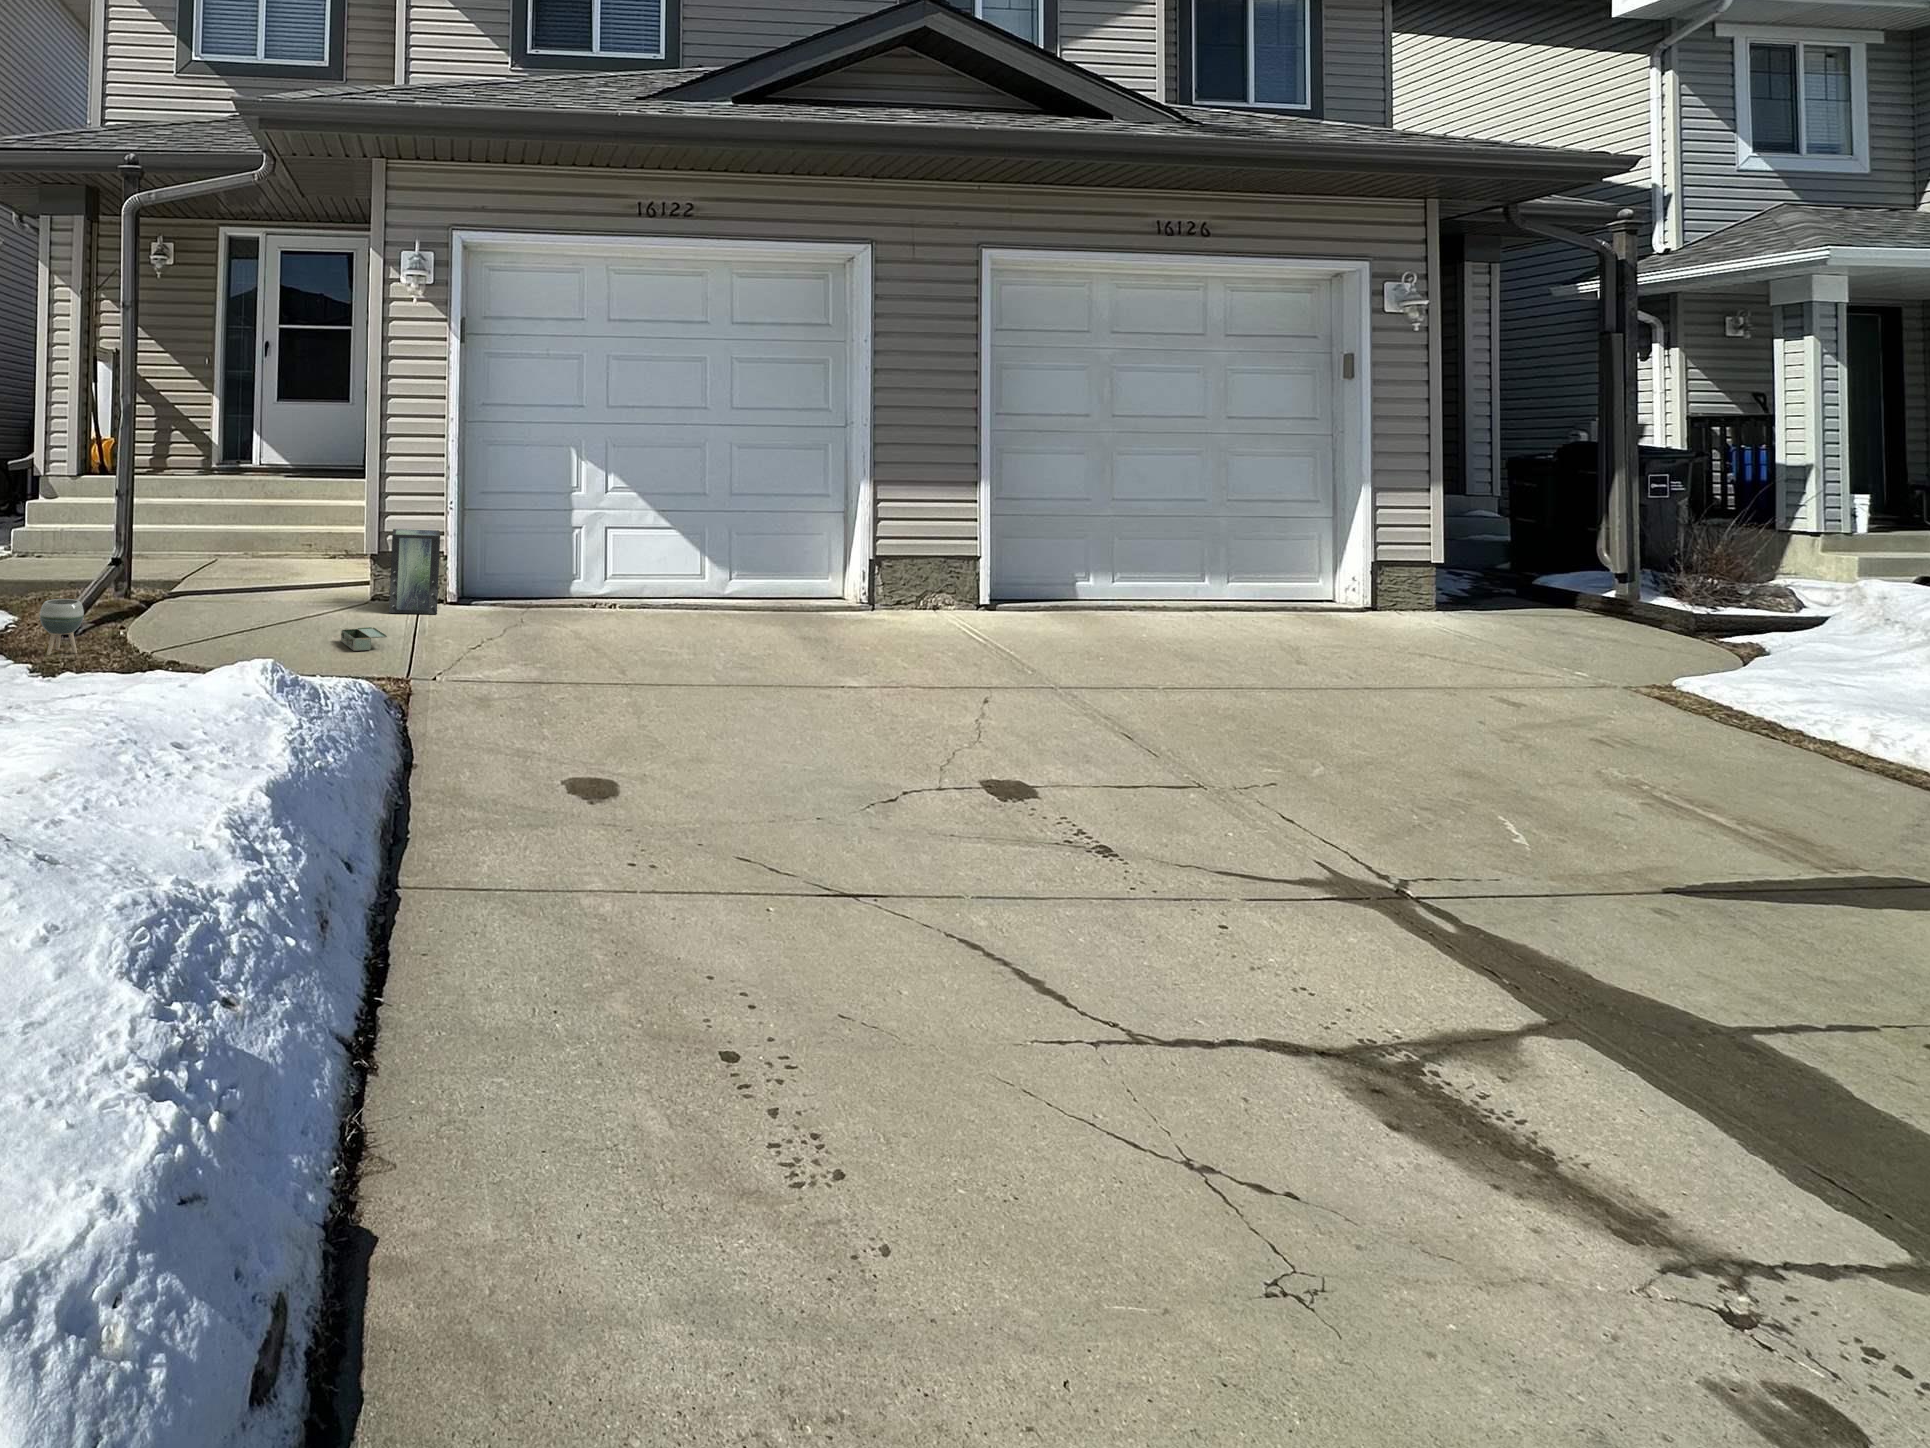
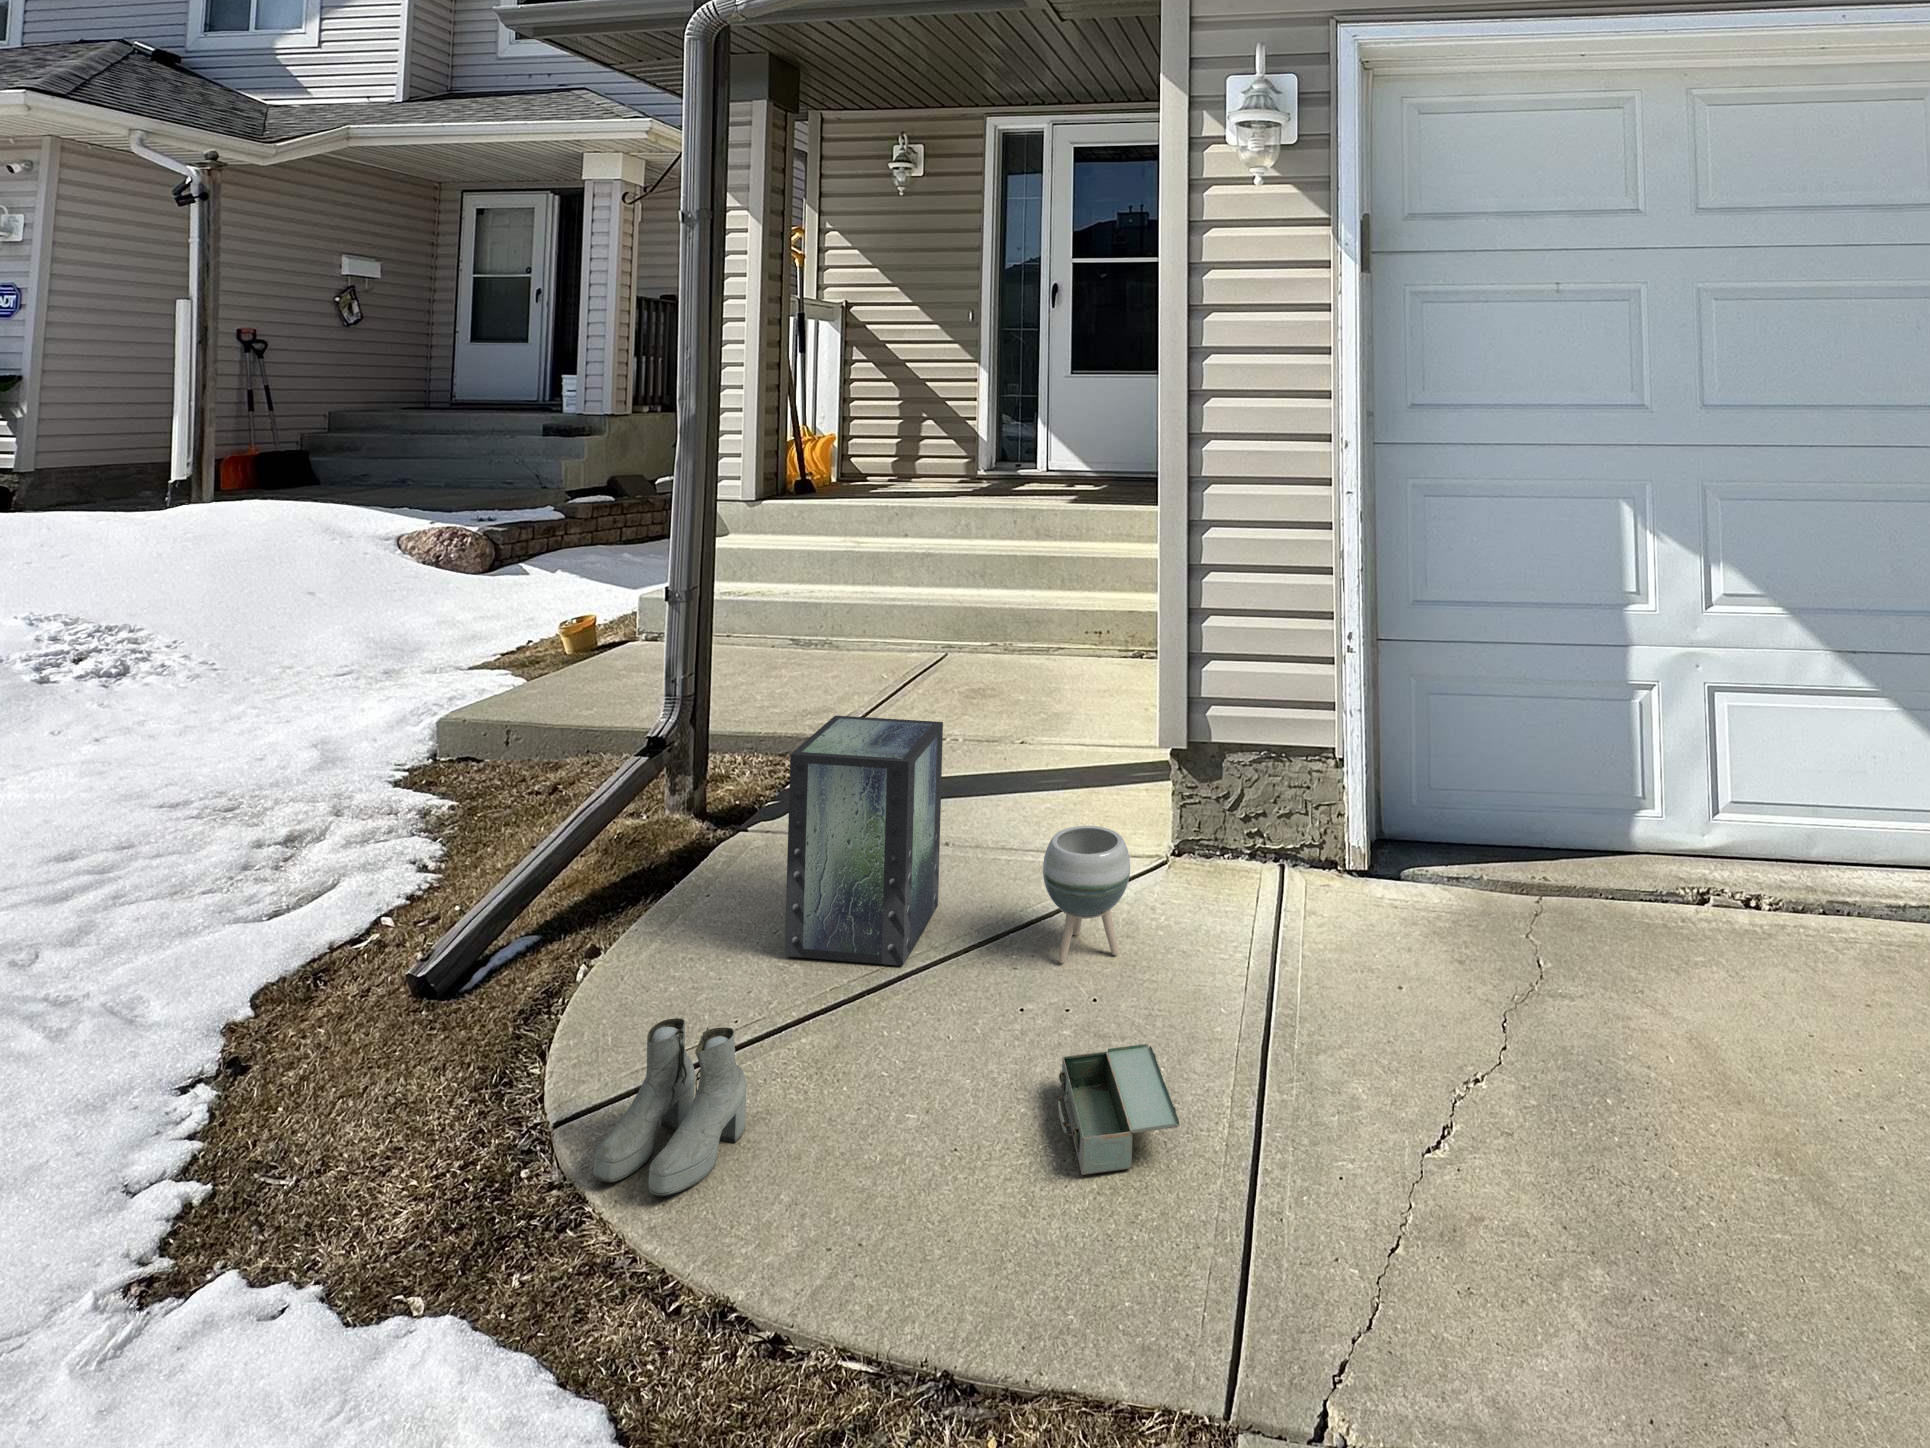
storage box: present [389,529,440,614] -> present [785,716,943,966]
planter: present [40,599,84,655] -> present [1043,826,1130,963]
boots: none [184,611,230,655] -> present [593,1018,747,1196]

